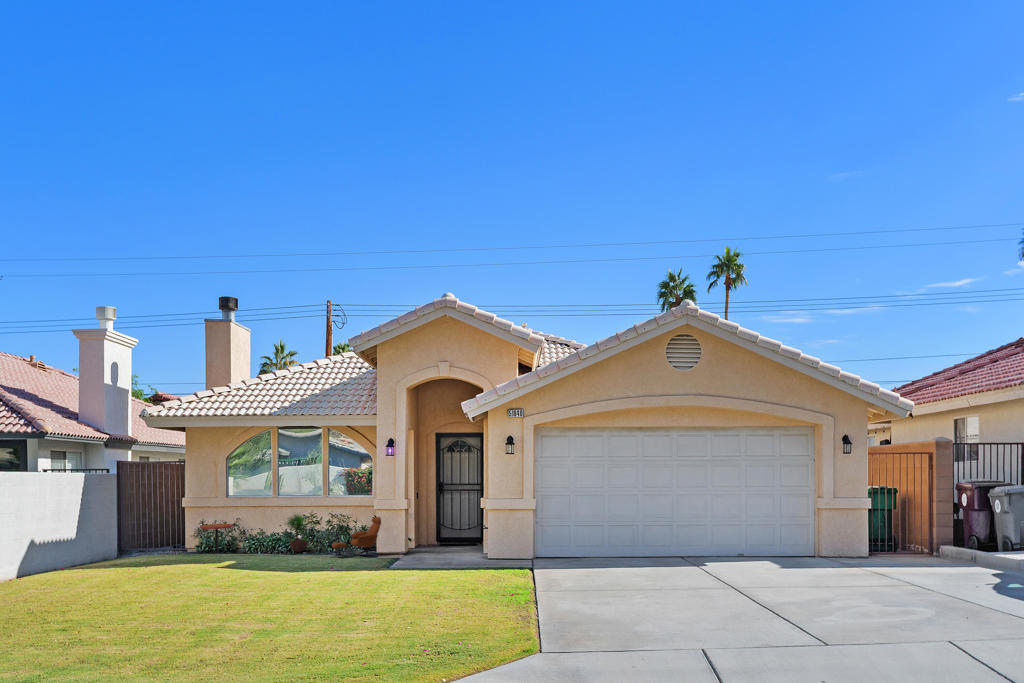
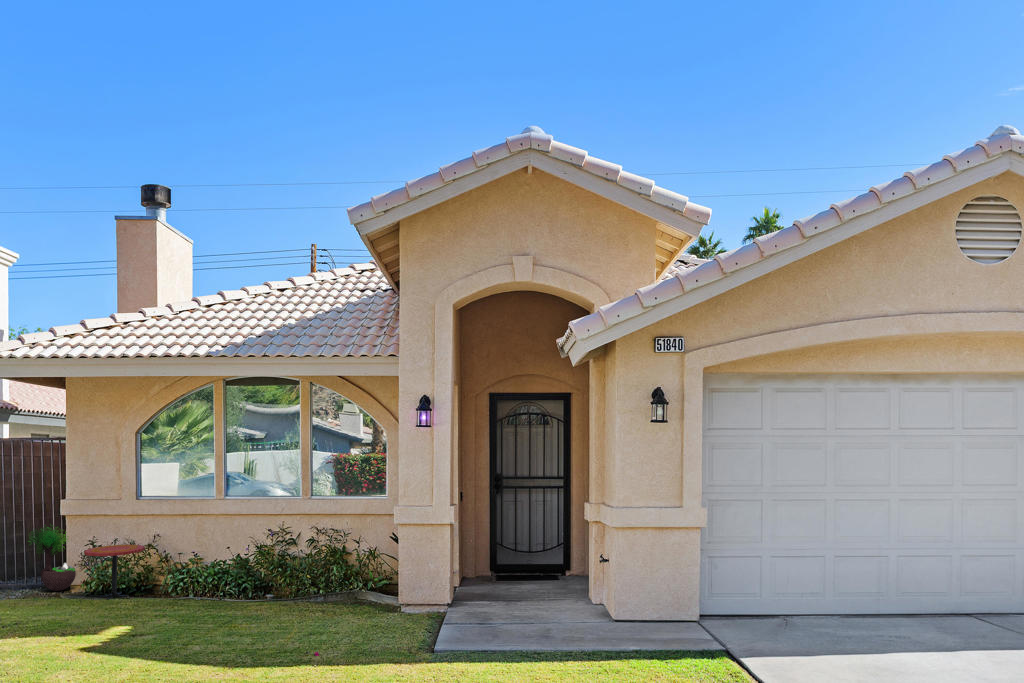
potted tree: present [285,515,308,552] -> present [28,527,76,591]
lounge chair: present [332,517,381,557] -> none [313,536,407,616]

